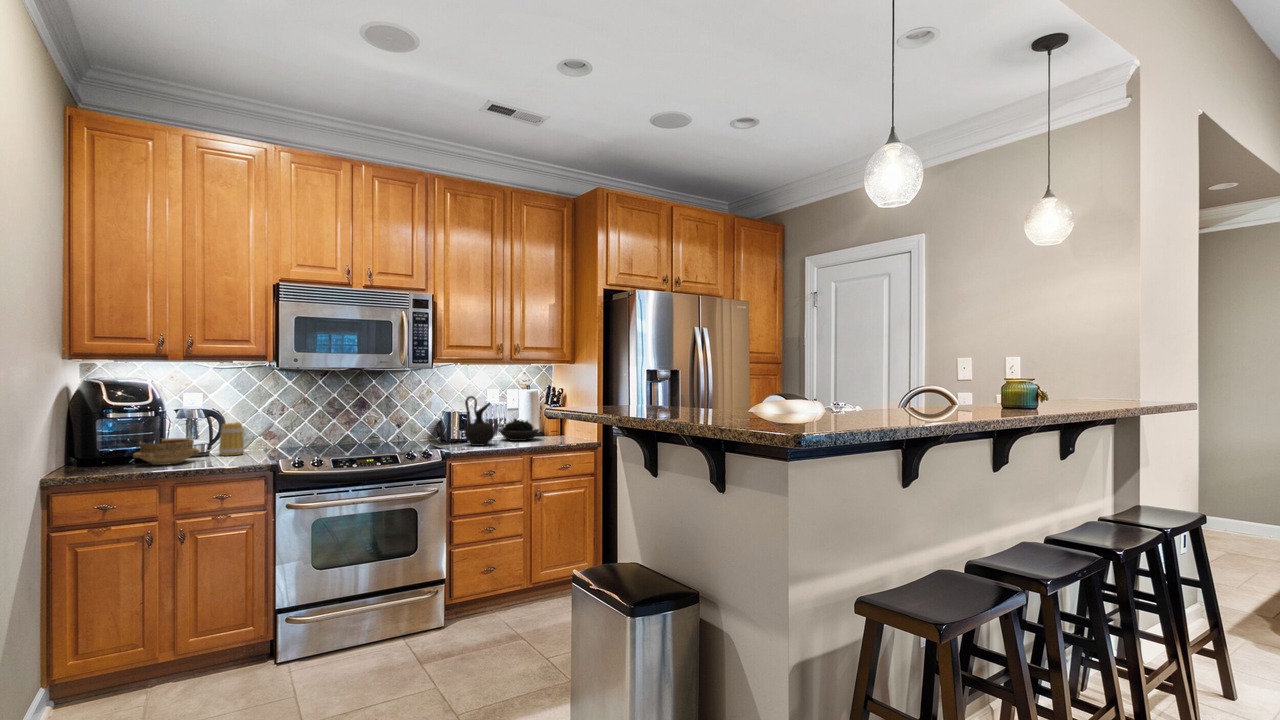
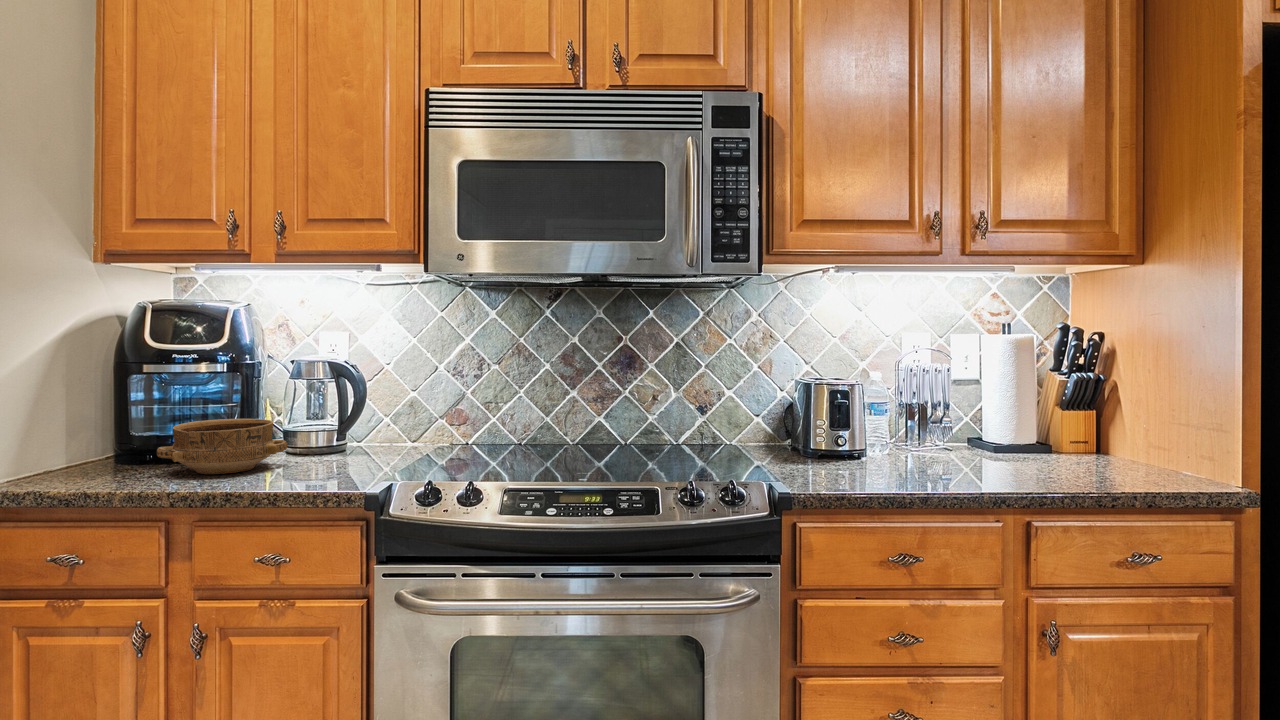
ceramic jug: present [464,396,495,446] -> none [840,345,918,472]
succulent plant: present [499,419,539,441] -> none [929,404,1040,463]
mug: present [219,422,244,456] -> none [344,391,395,458]

